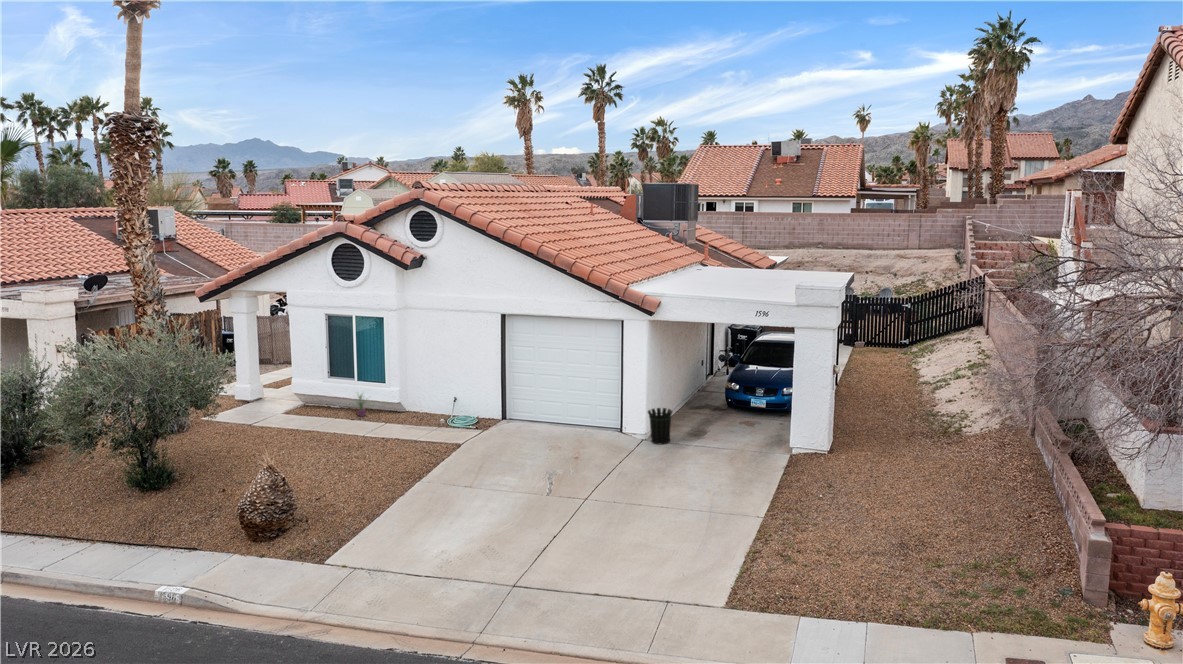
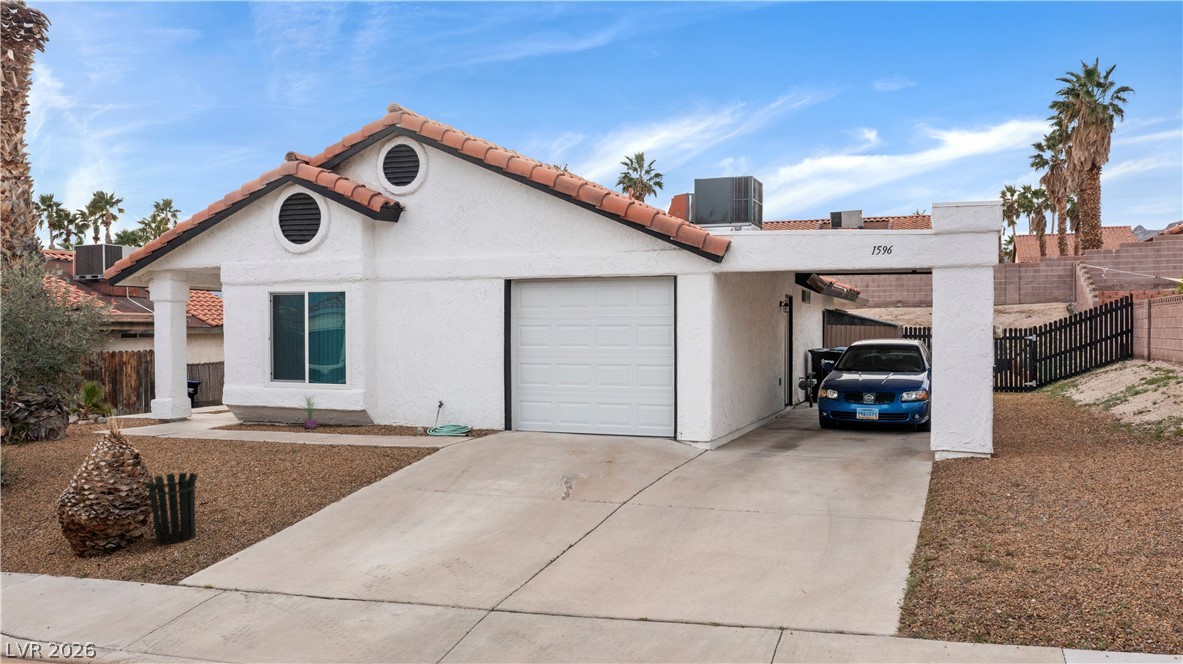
waste bin: present [648,408,672,444] -> present [145,473,198,544]

